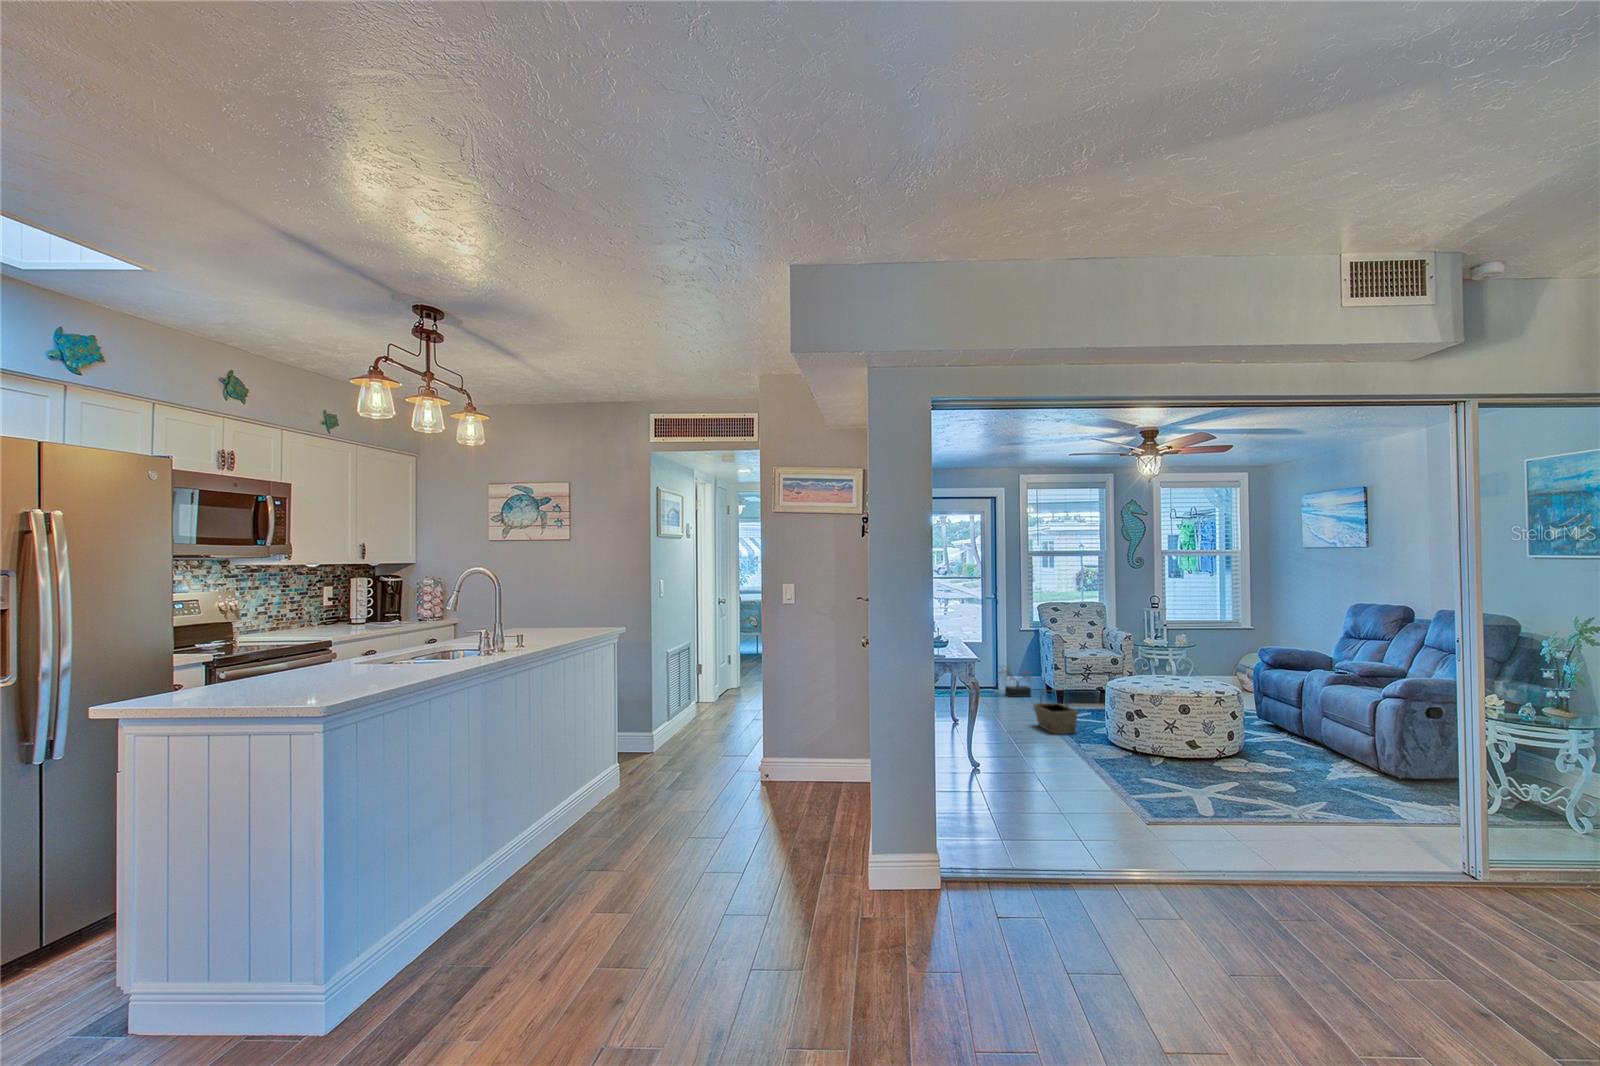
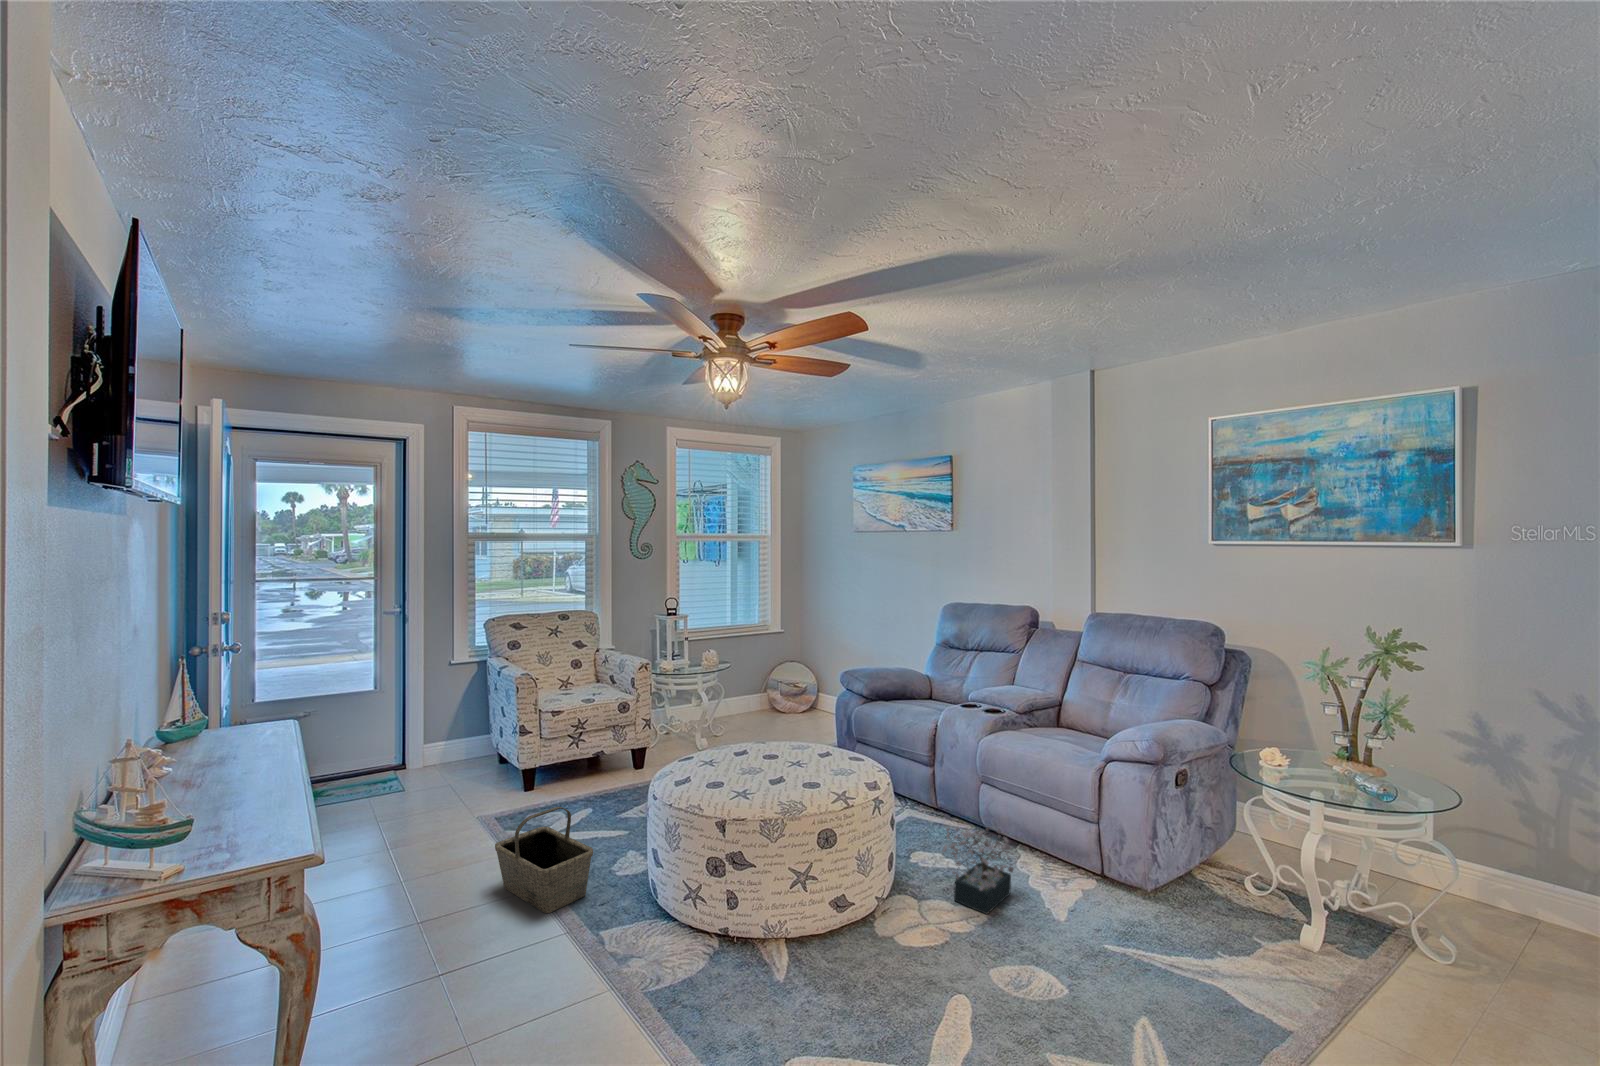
decorative plant: present [998,666,1031,697] -> present [943,827,1013,914]

